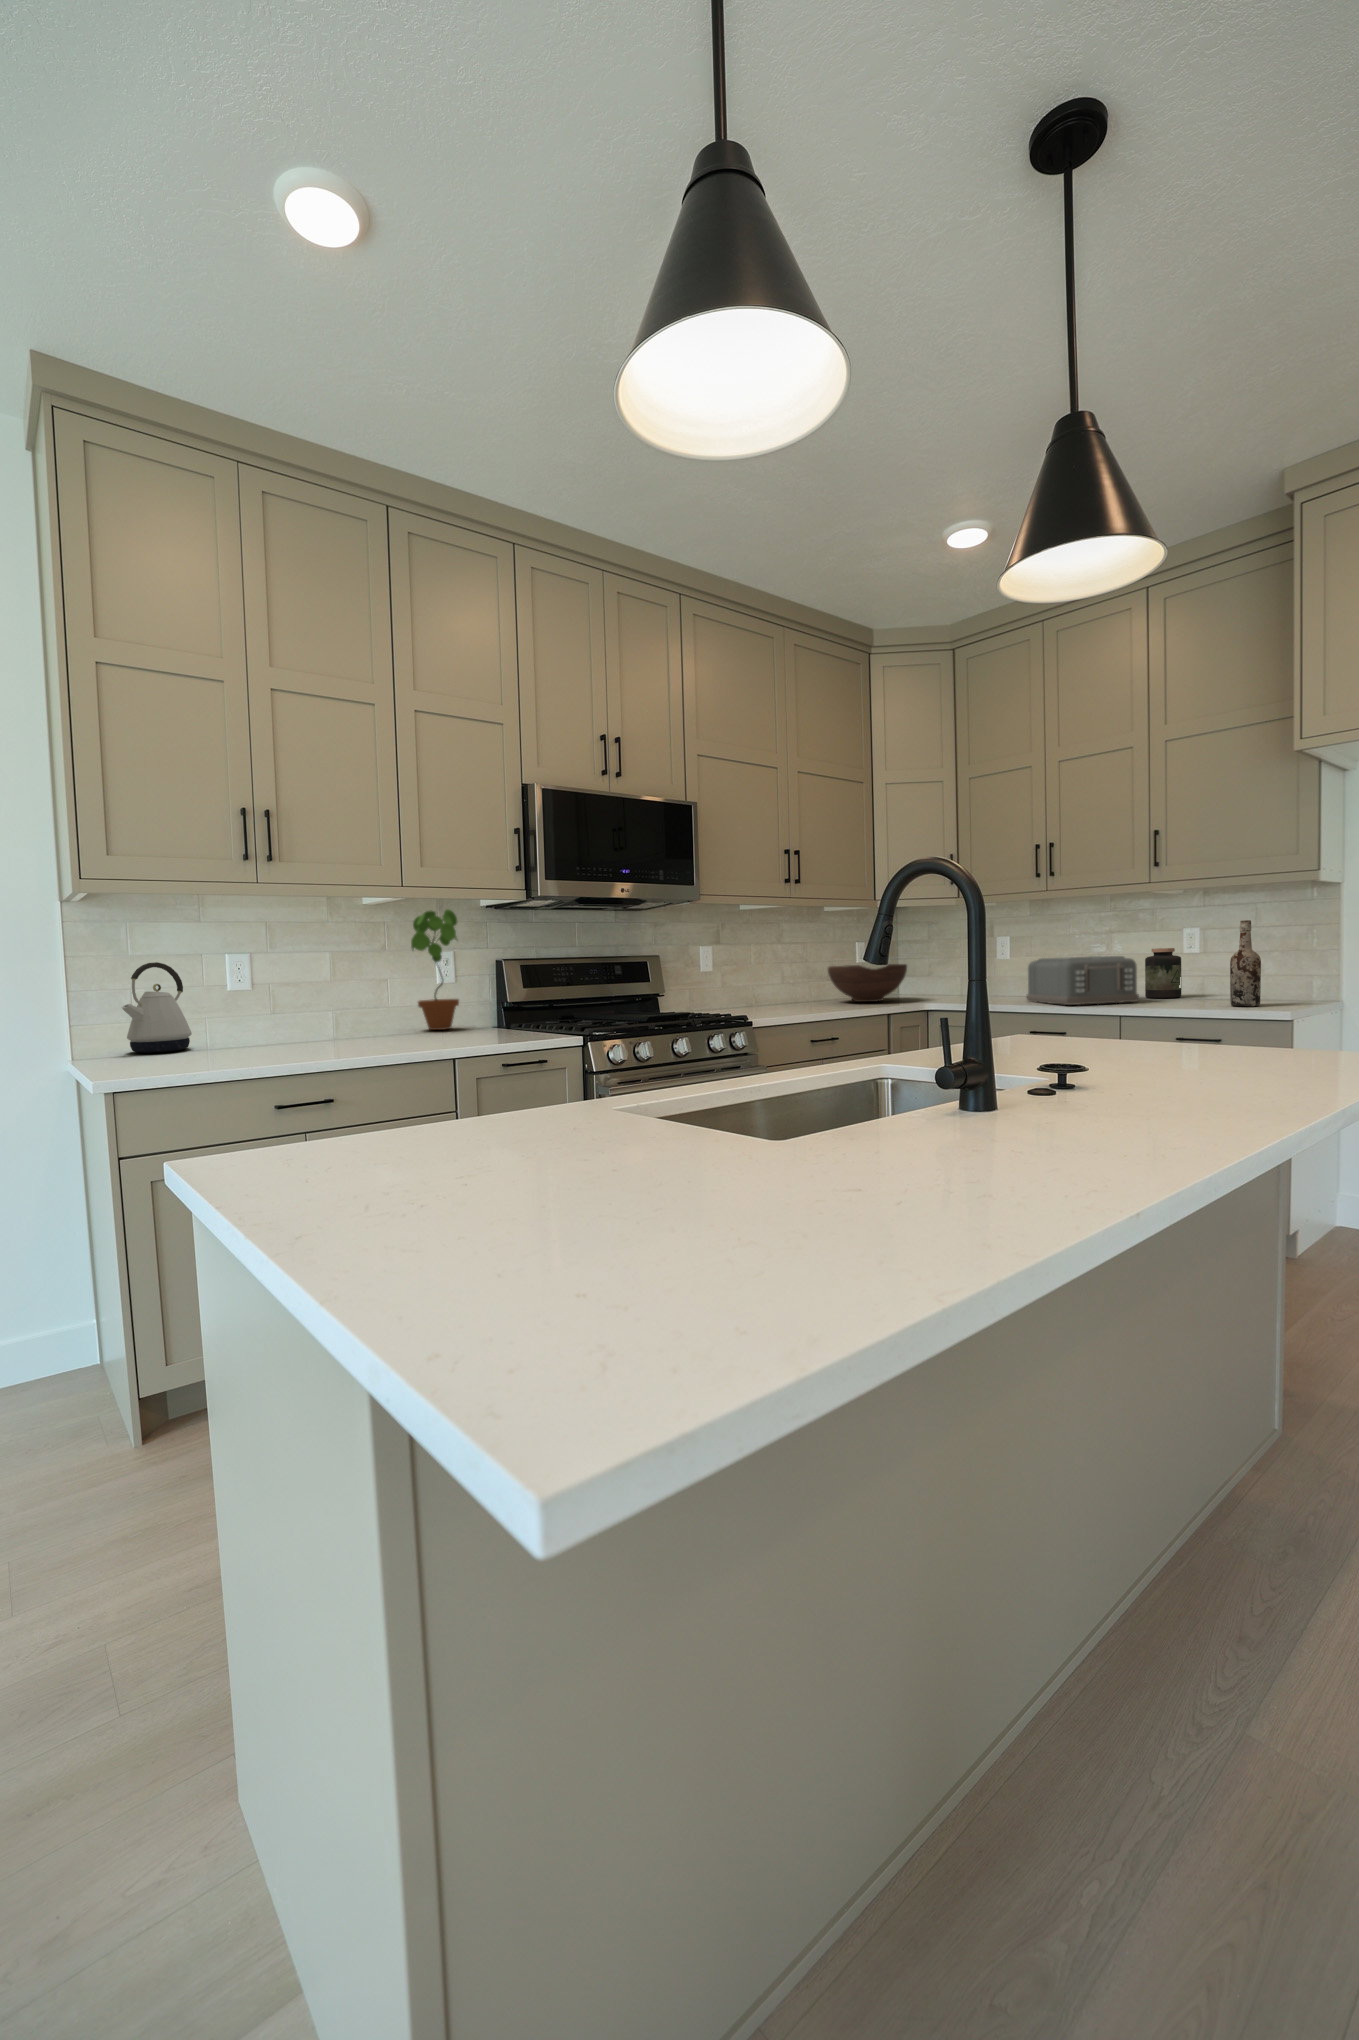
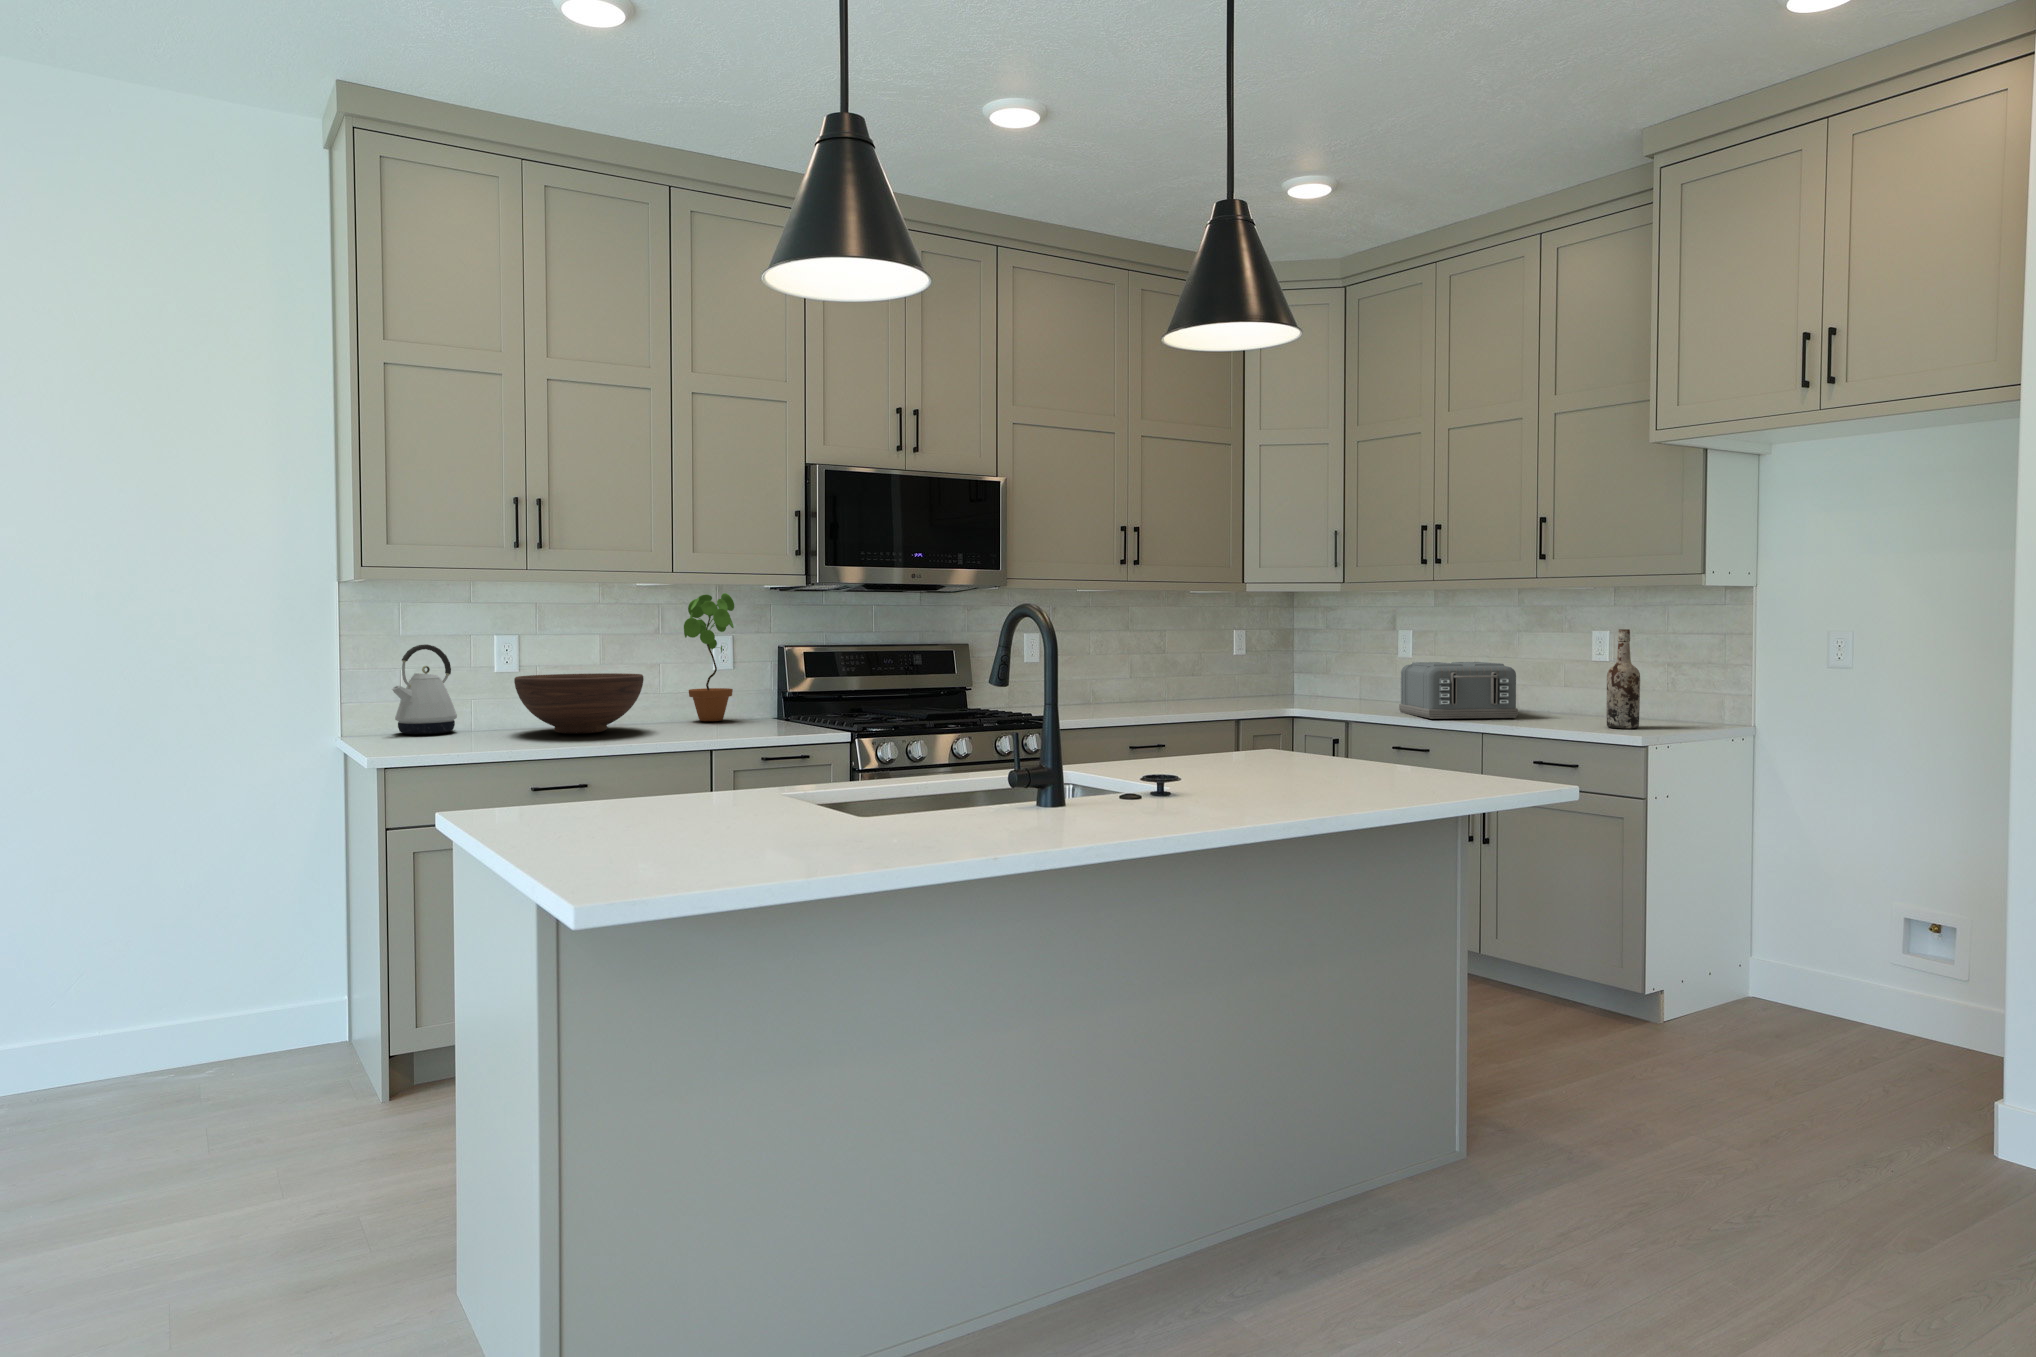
jar: present [1145,948,1181,998] -> none [1541,655,1582,714]
fruit bowl: present [828,964,907,1002] -> present [514,673,644,734]

